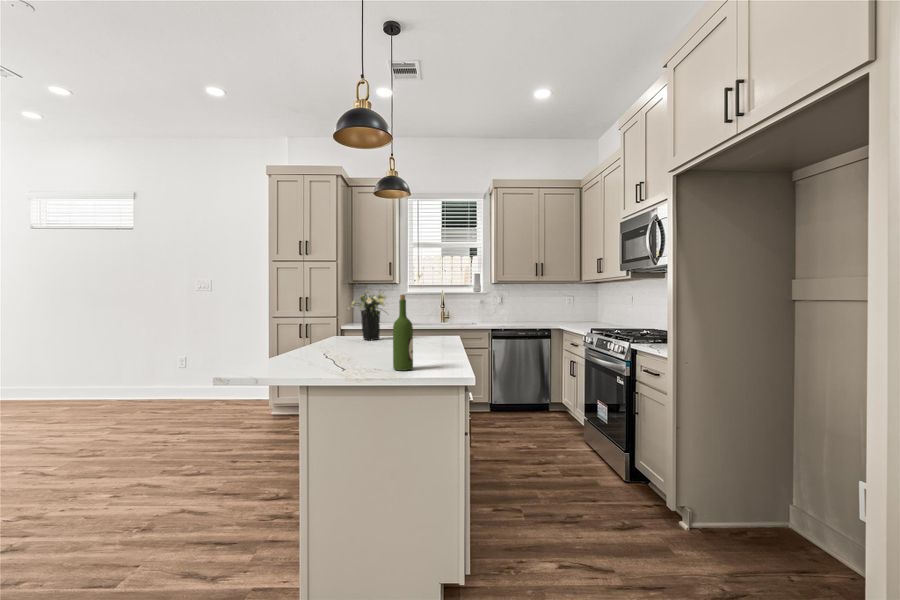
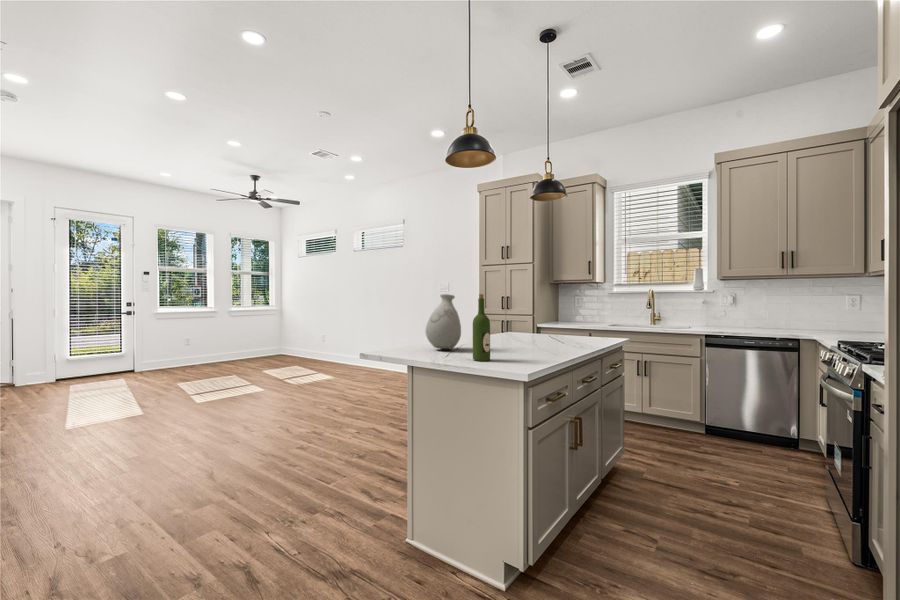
flower arrangement: present [347,291,387,340] -> none [504,289,546,337]
vase: none [305,295,350,361] -> present [426,294,461,349]

